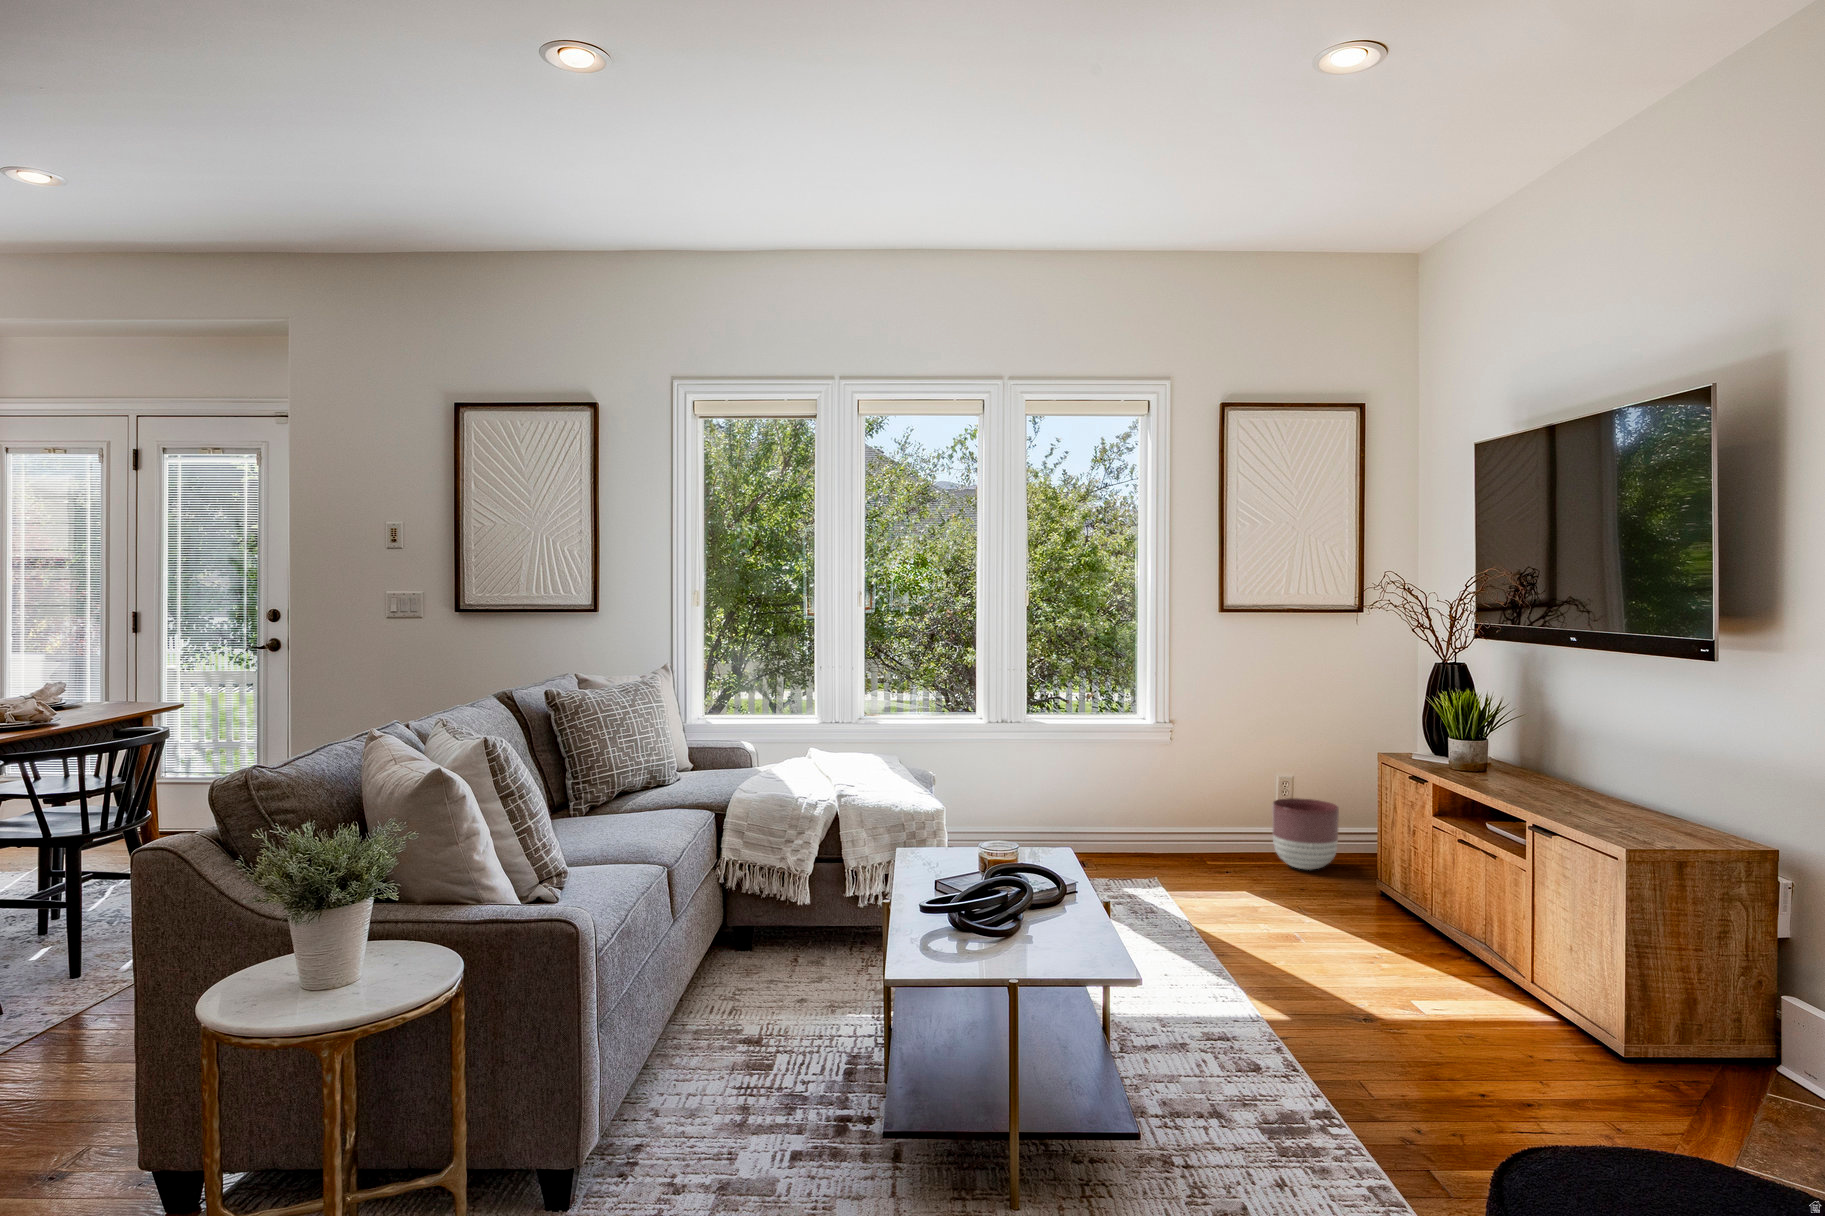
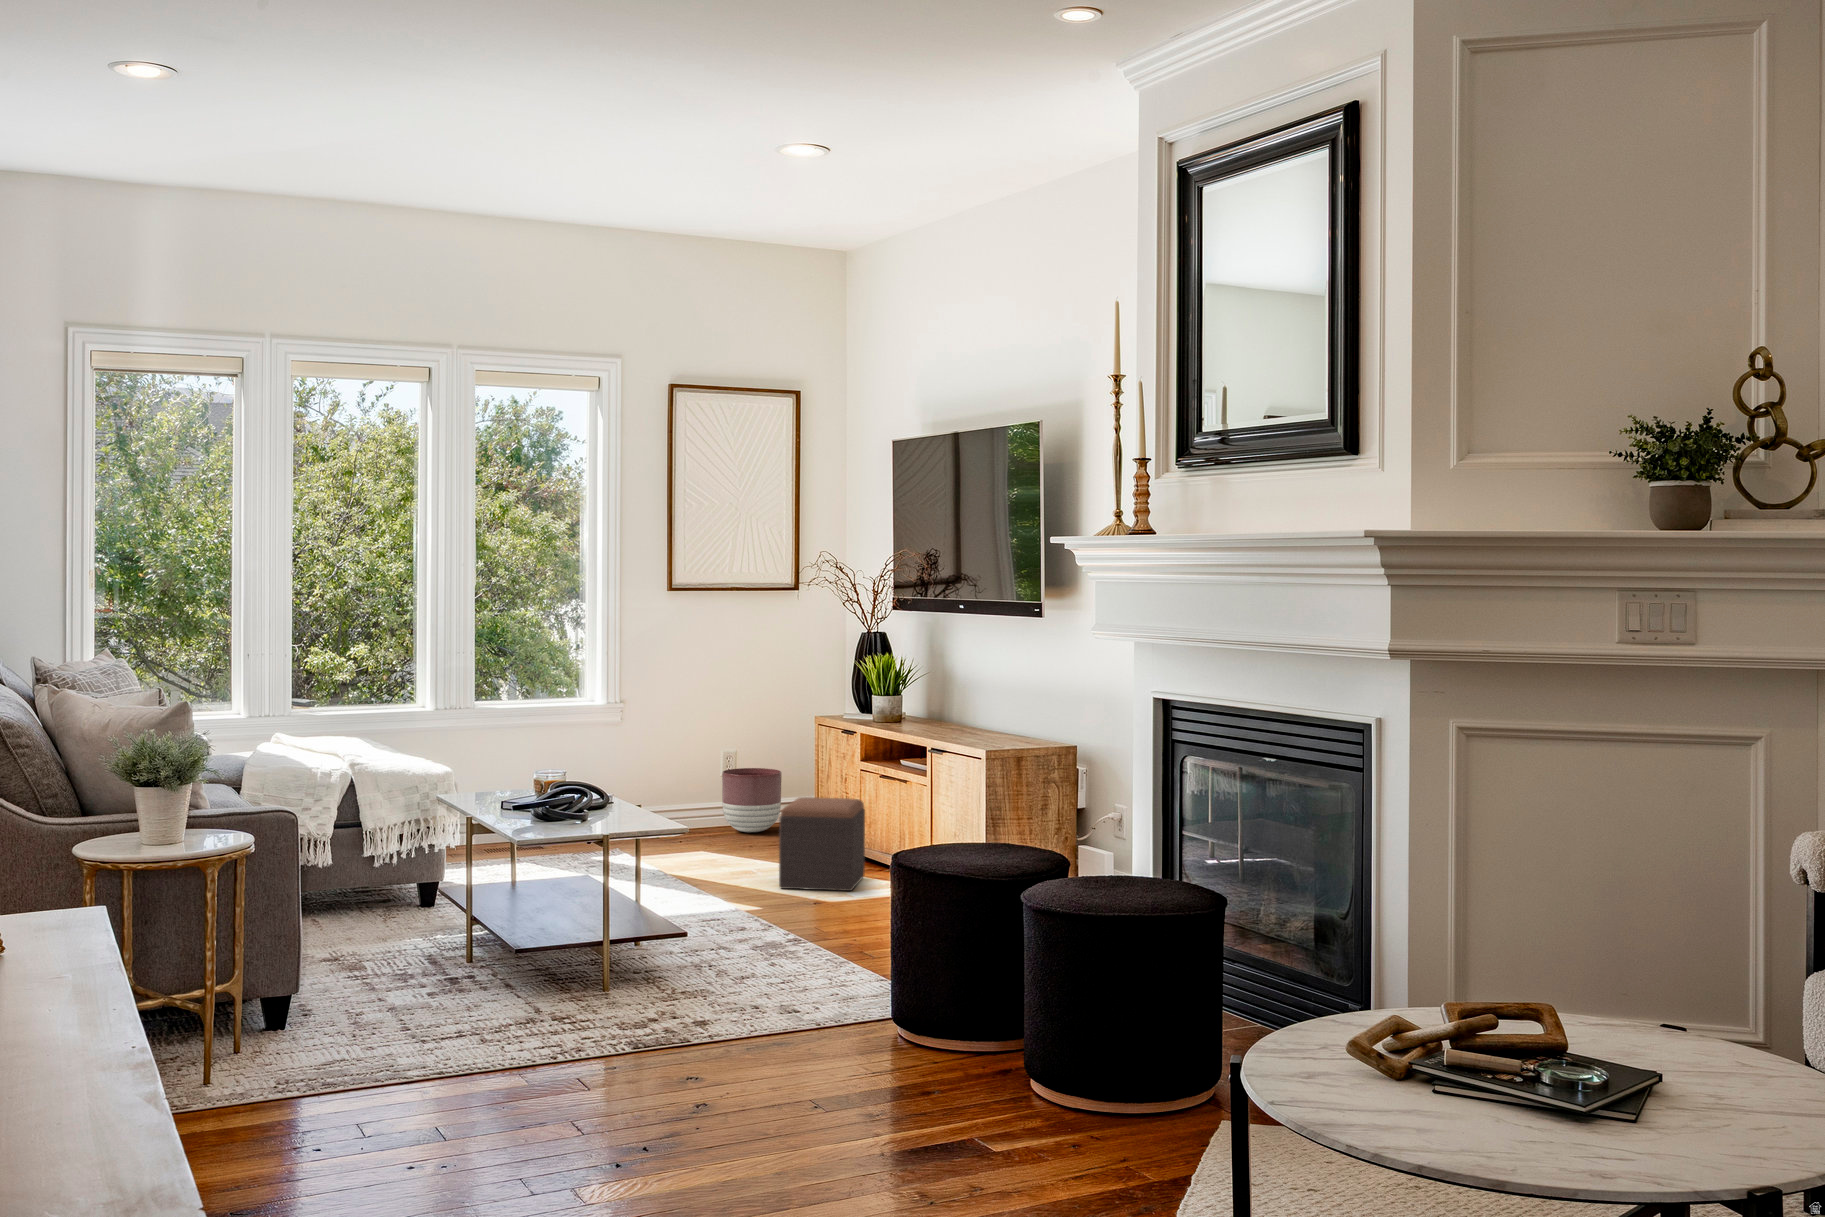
footstool: none [1319,862,1436,997] -> present [779,797,865,891]

